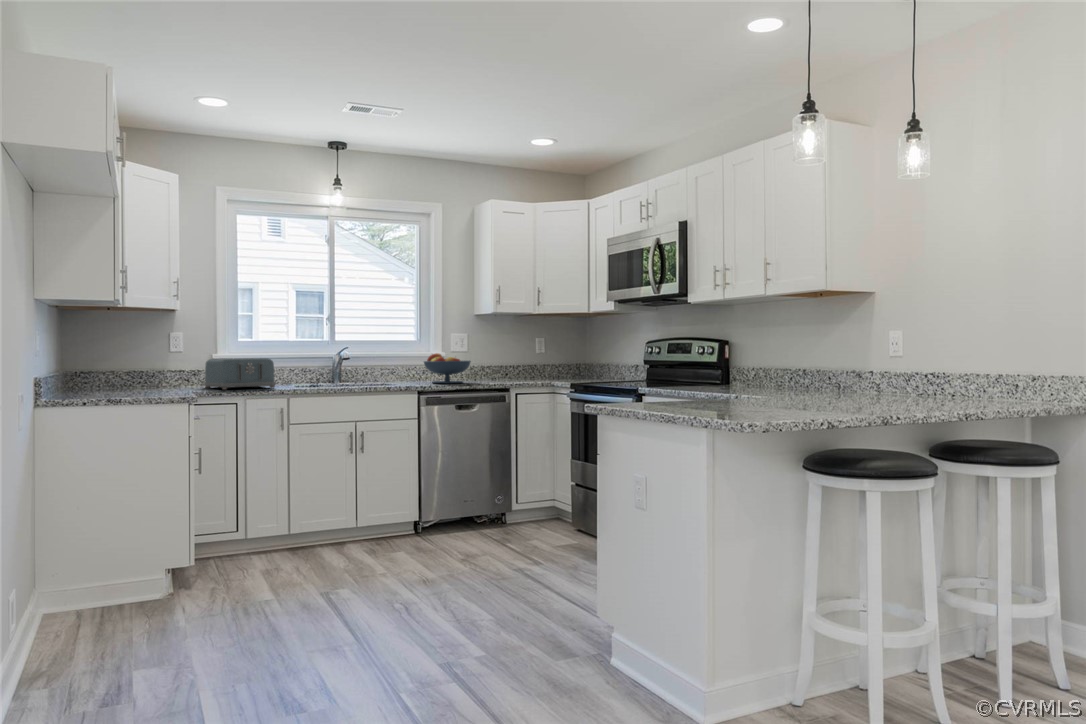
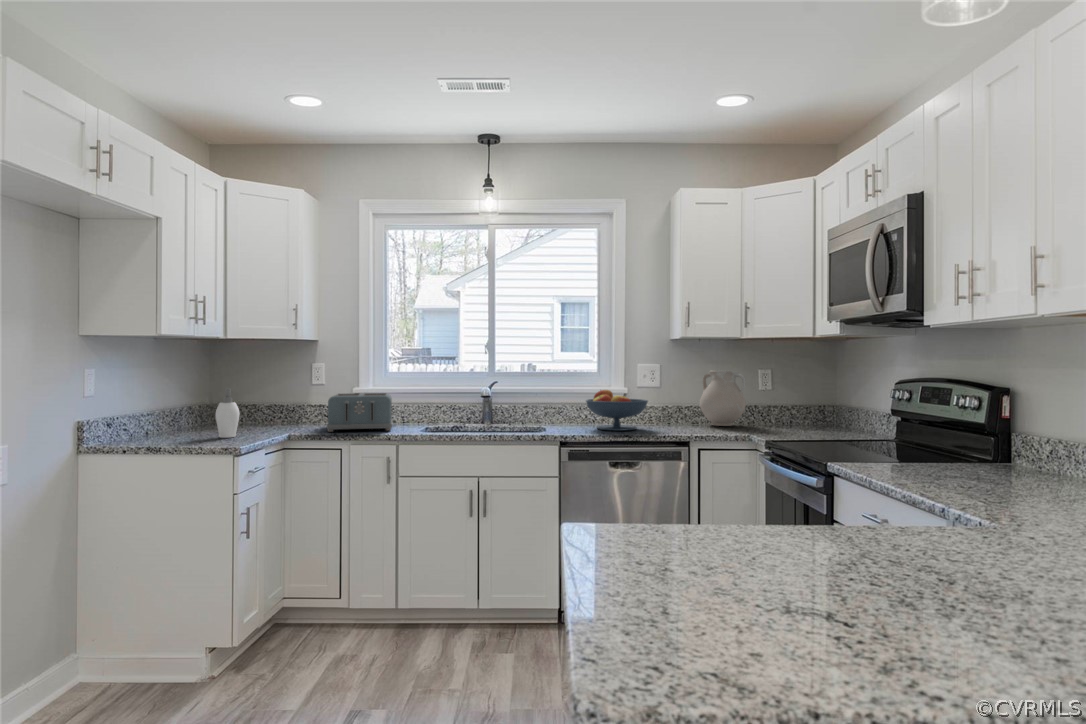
vase: none [499,339,532,380] -> present [700,370,746,426]
soap dispenser: none [132,351,160,394] -> present [216,388,240,438]

